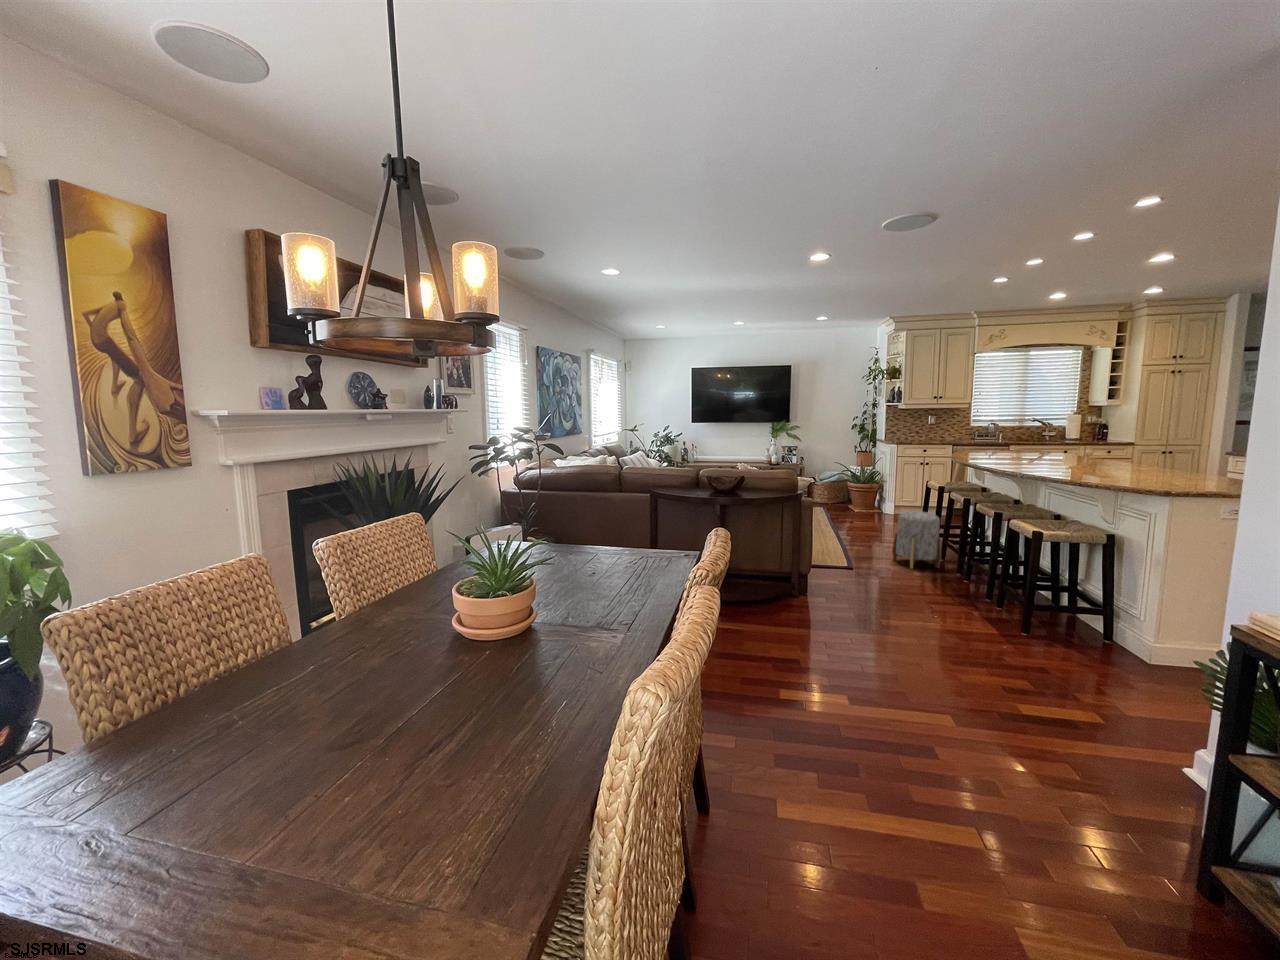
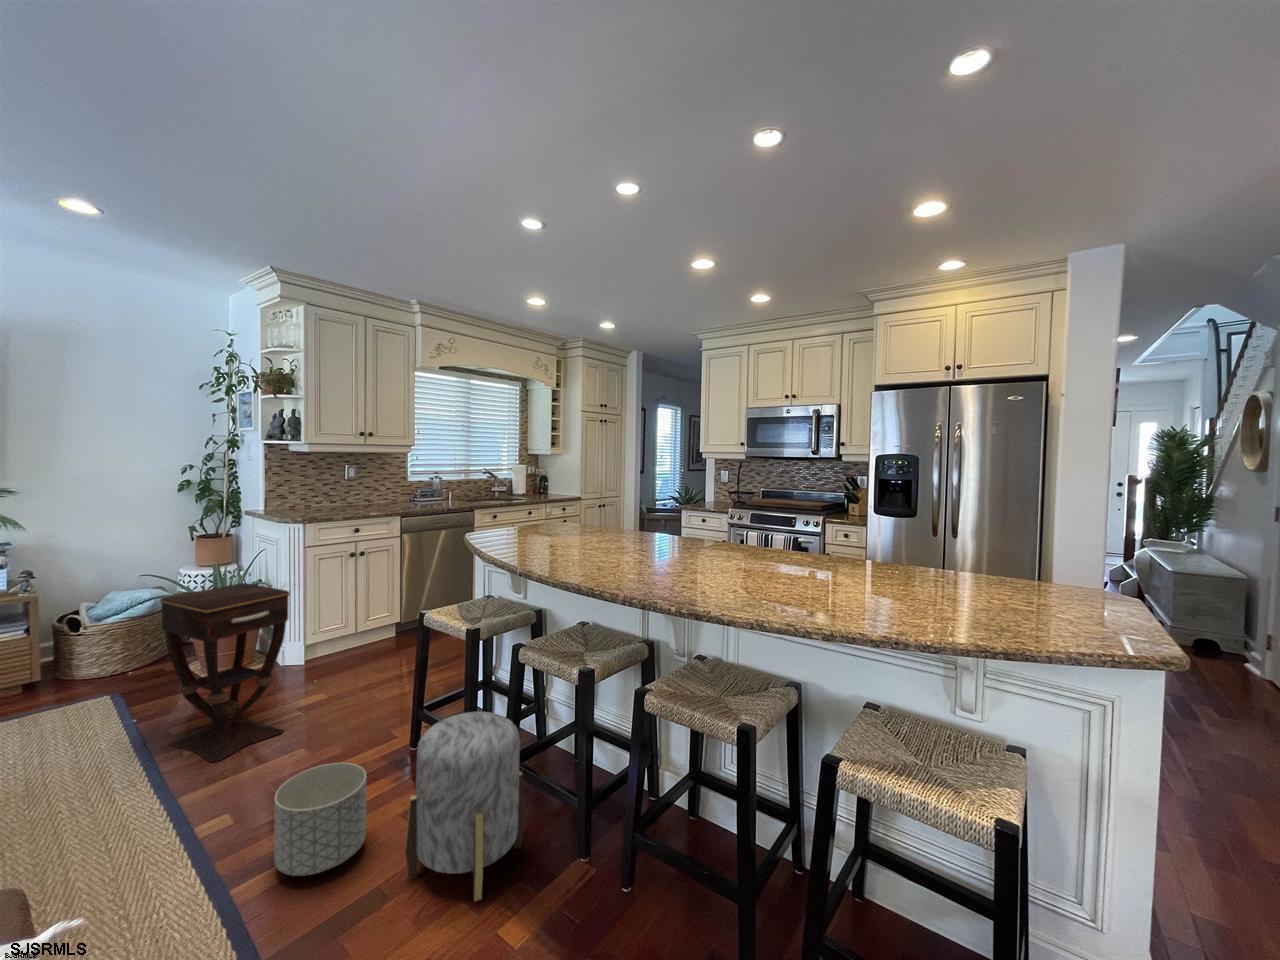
side table: none [836,466,880,529] -> present [160,583,290,762]
planter: none [856,522,887,552] -> present [275,763,366,876]

